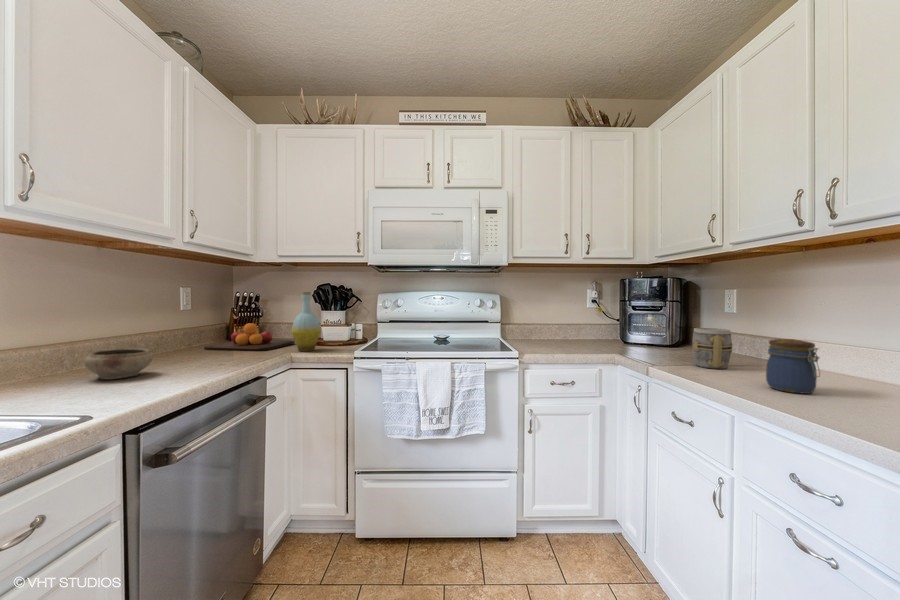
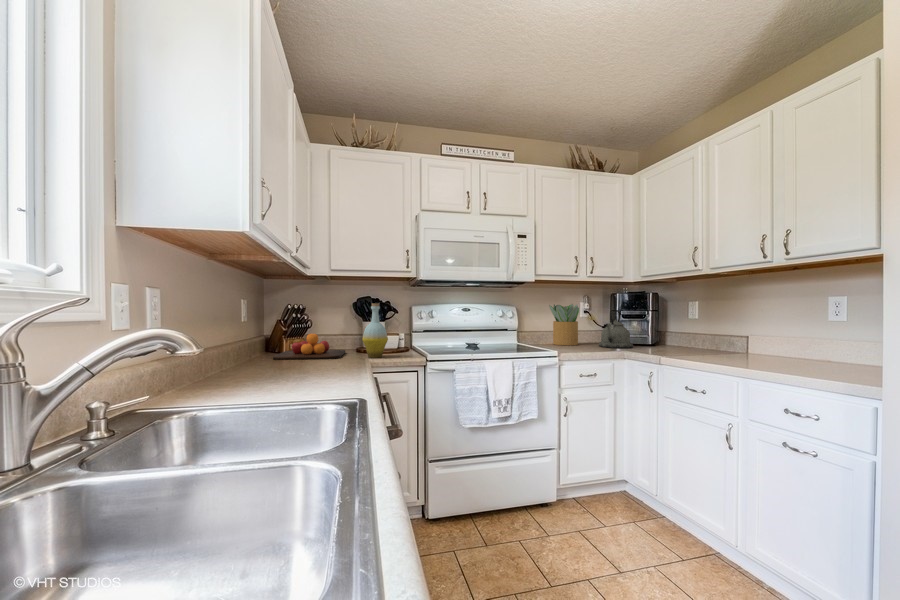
potted plant: none [538,293,576,343] -> present [549,304,579,345]
kettle: none [596,302,640,350] -> present [599,311,633,348]
mug: present [692,328,733,369] -> none [682,329,709,357]
jar: present [766,339,820,393] -> none [740,333,771,366]
ceramic bowl: present [84,348,153,380] -> none [259,355,309,381]

